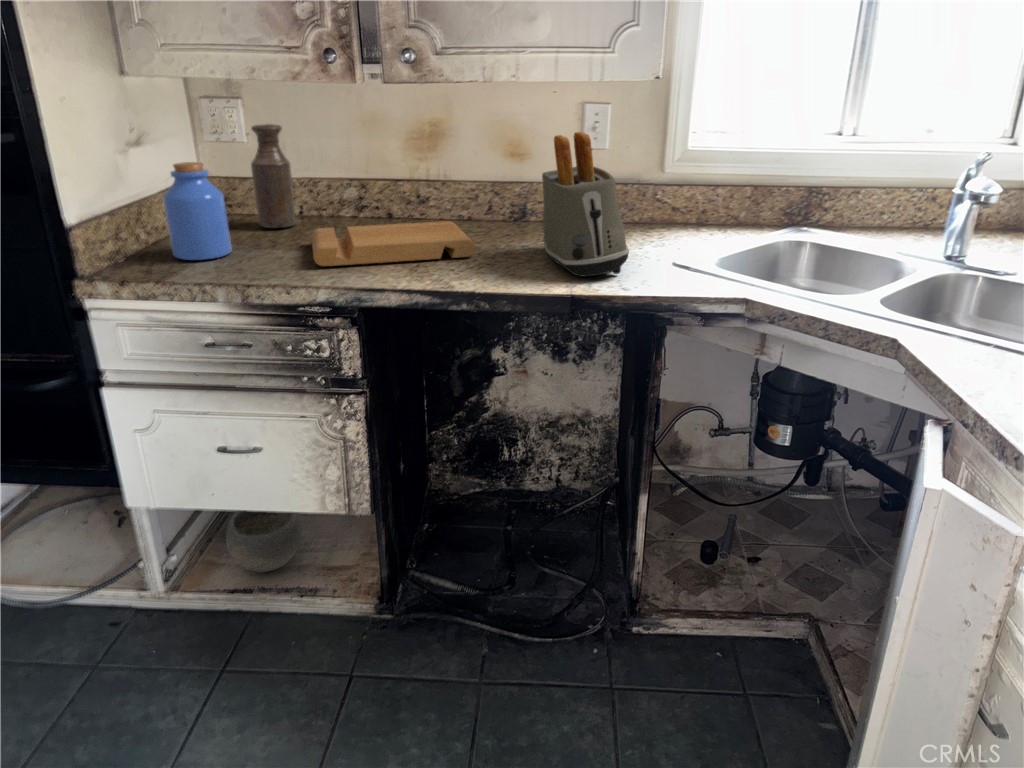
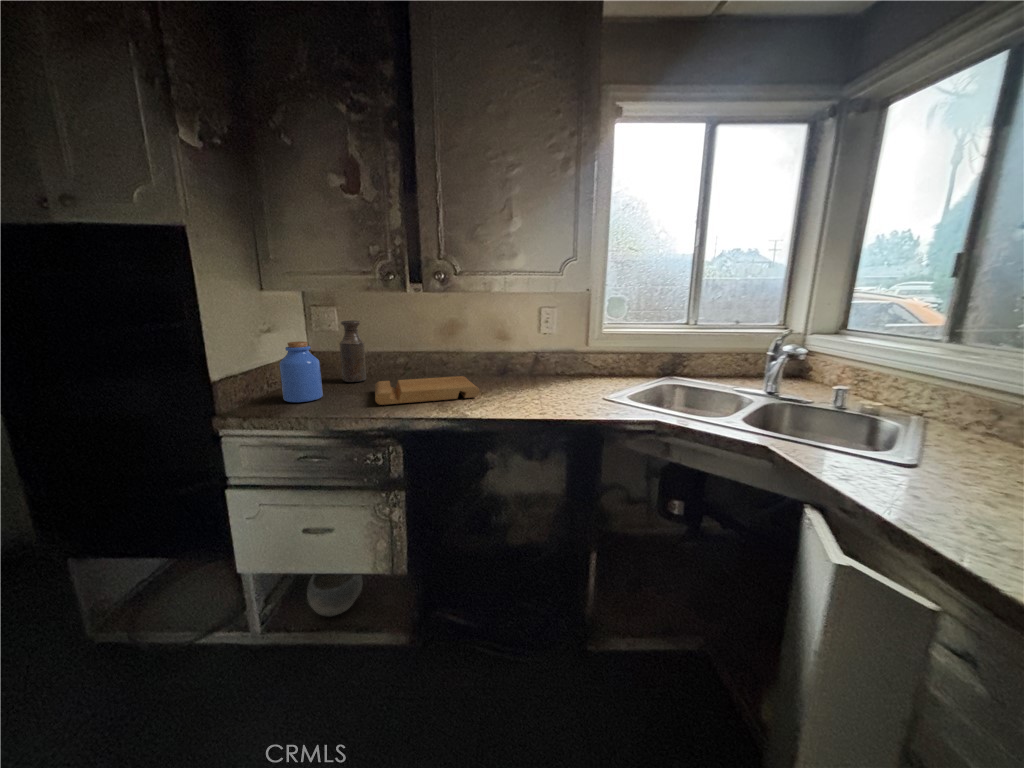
toaster: present [542,132,629,276] -> none [520,321,578,408]

